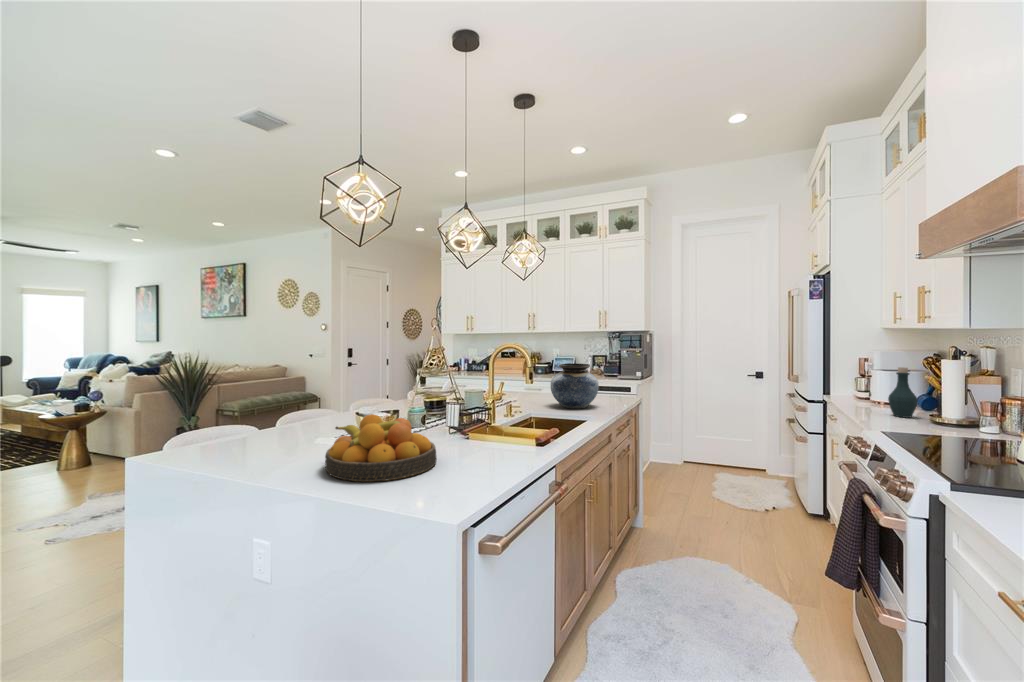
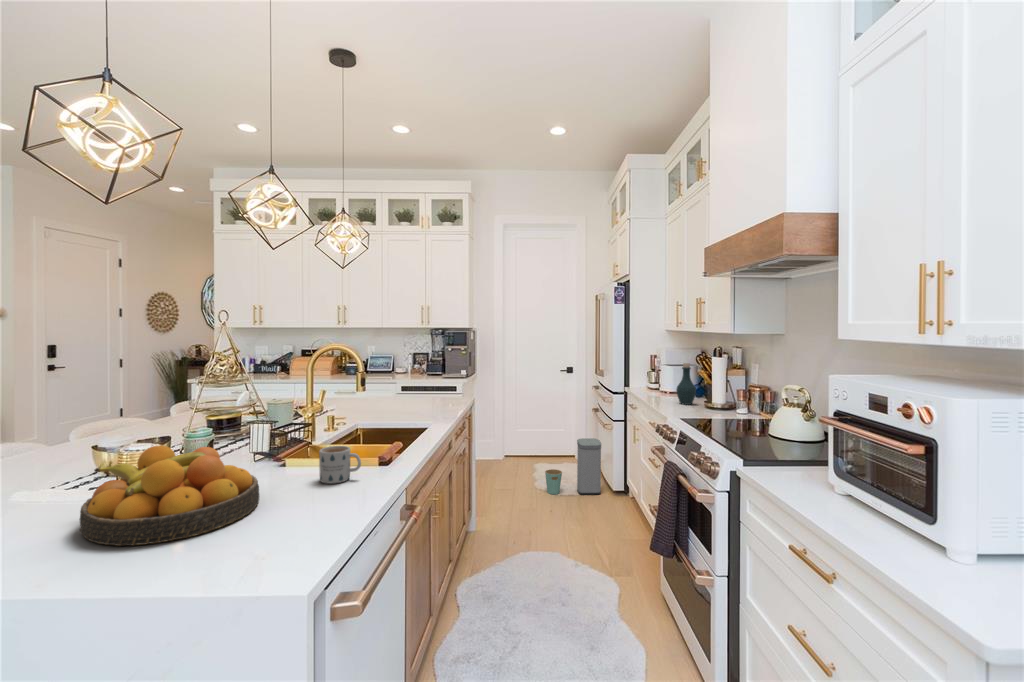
vase: present [551,363,599,409] -> none [381,365,434,414]
mug: none [483,427,515,457] -> present [319,446,361,484]
trash can: none [726,449,795,514] -> present [545,438,601,495]

